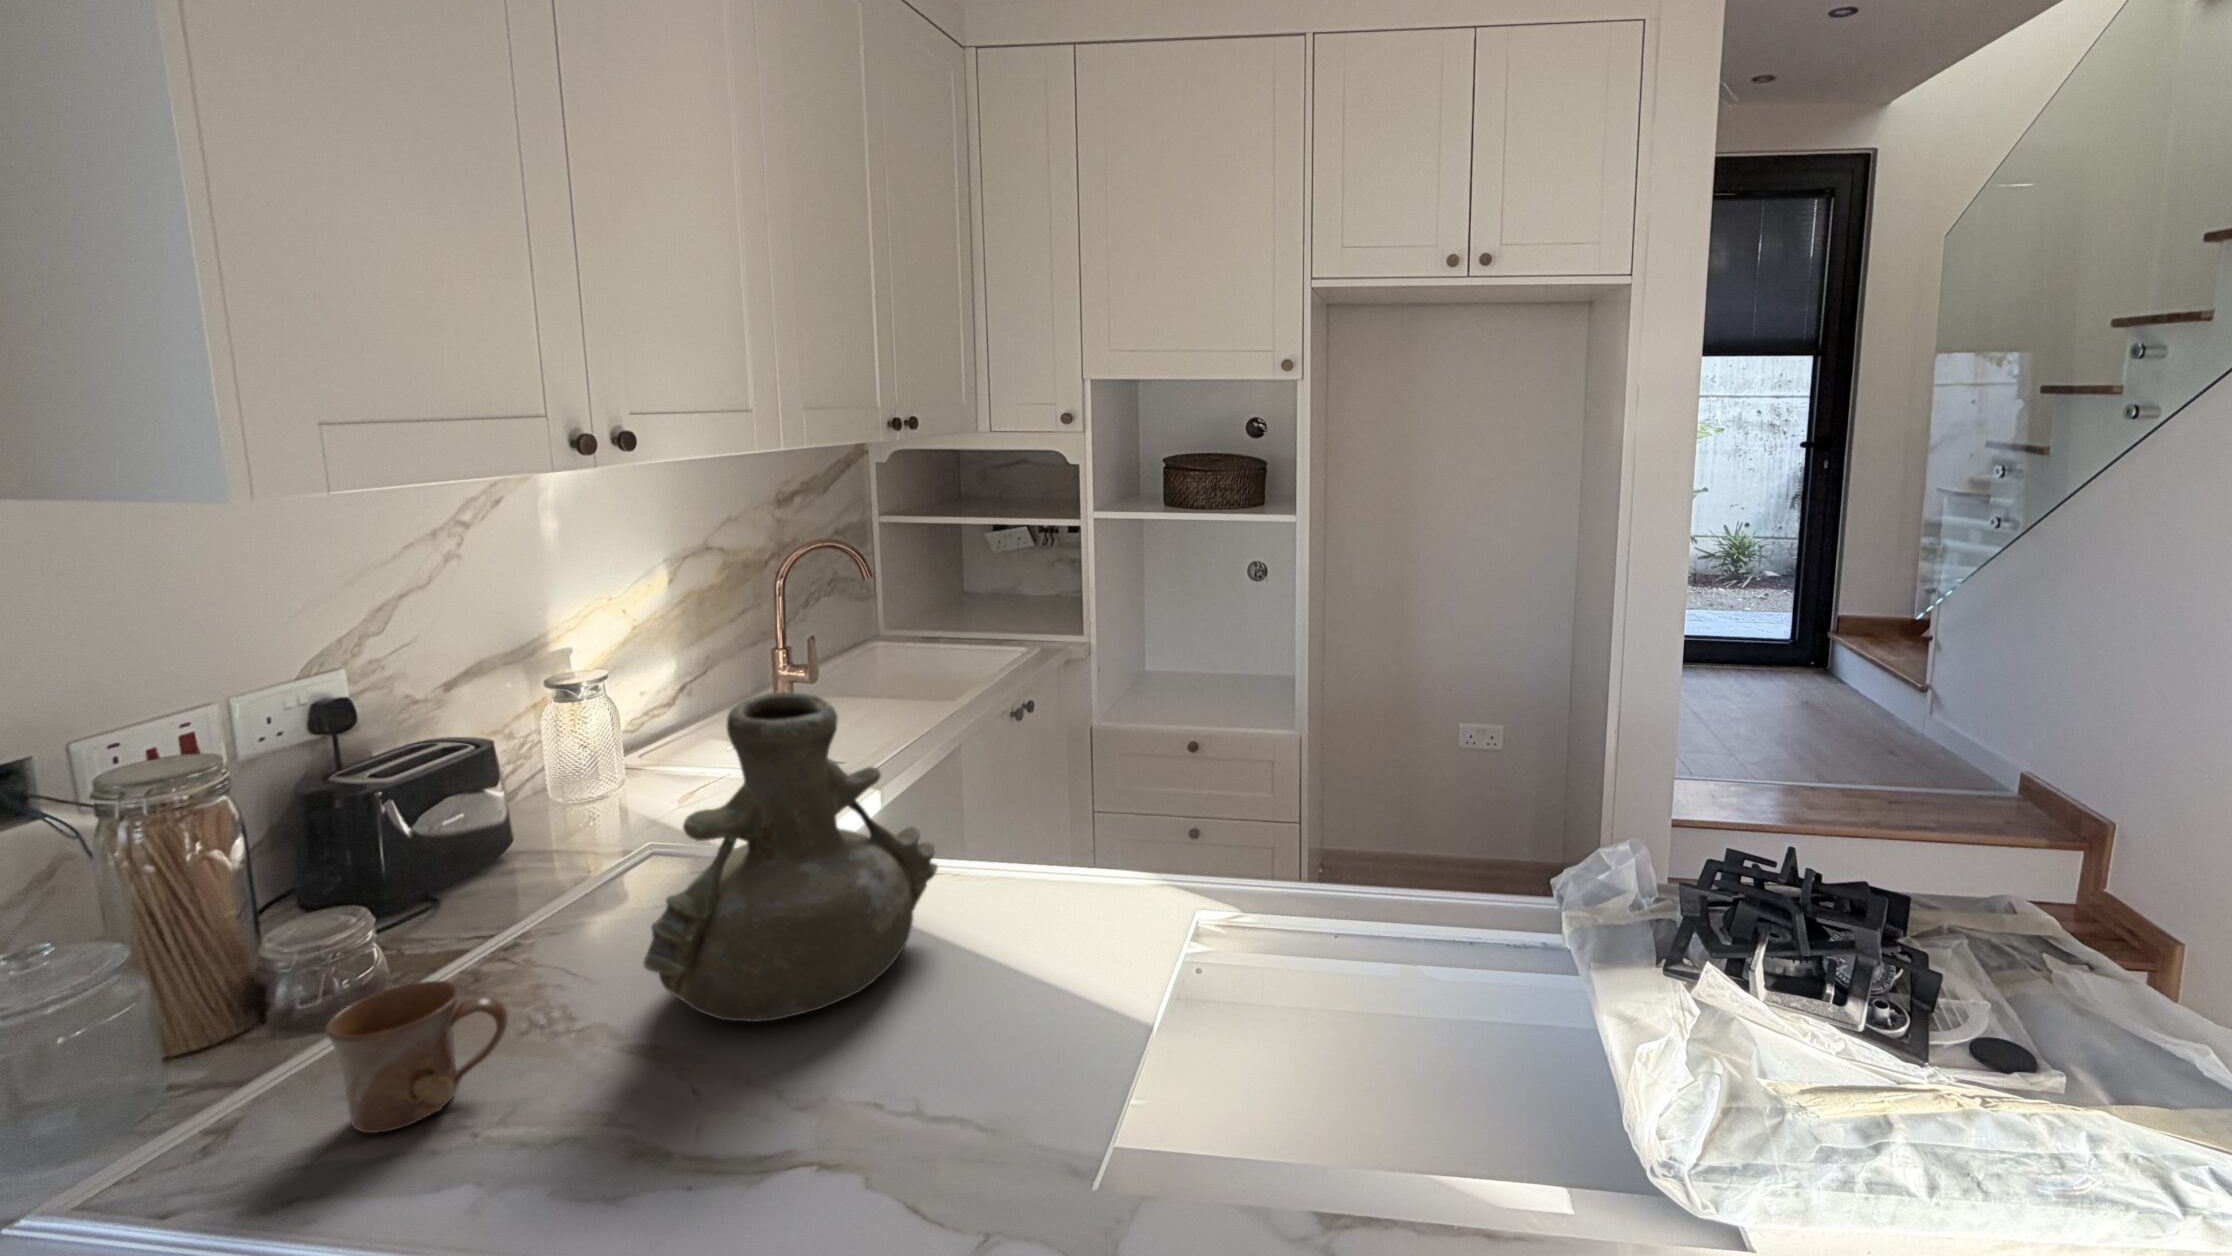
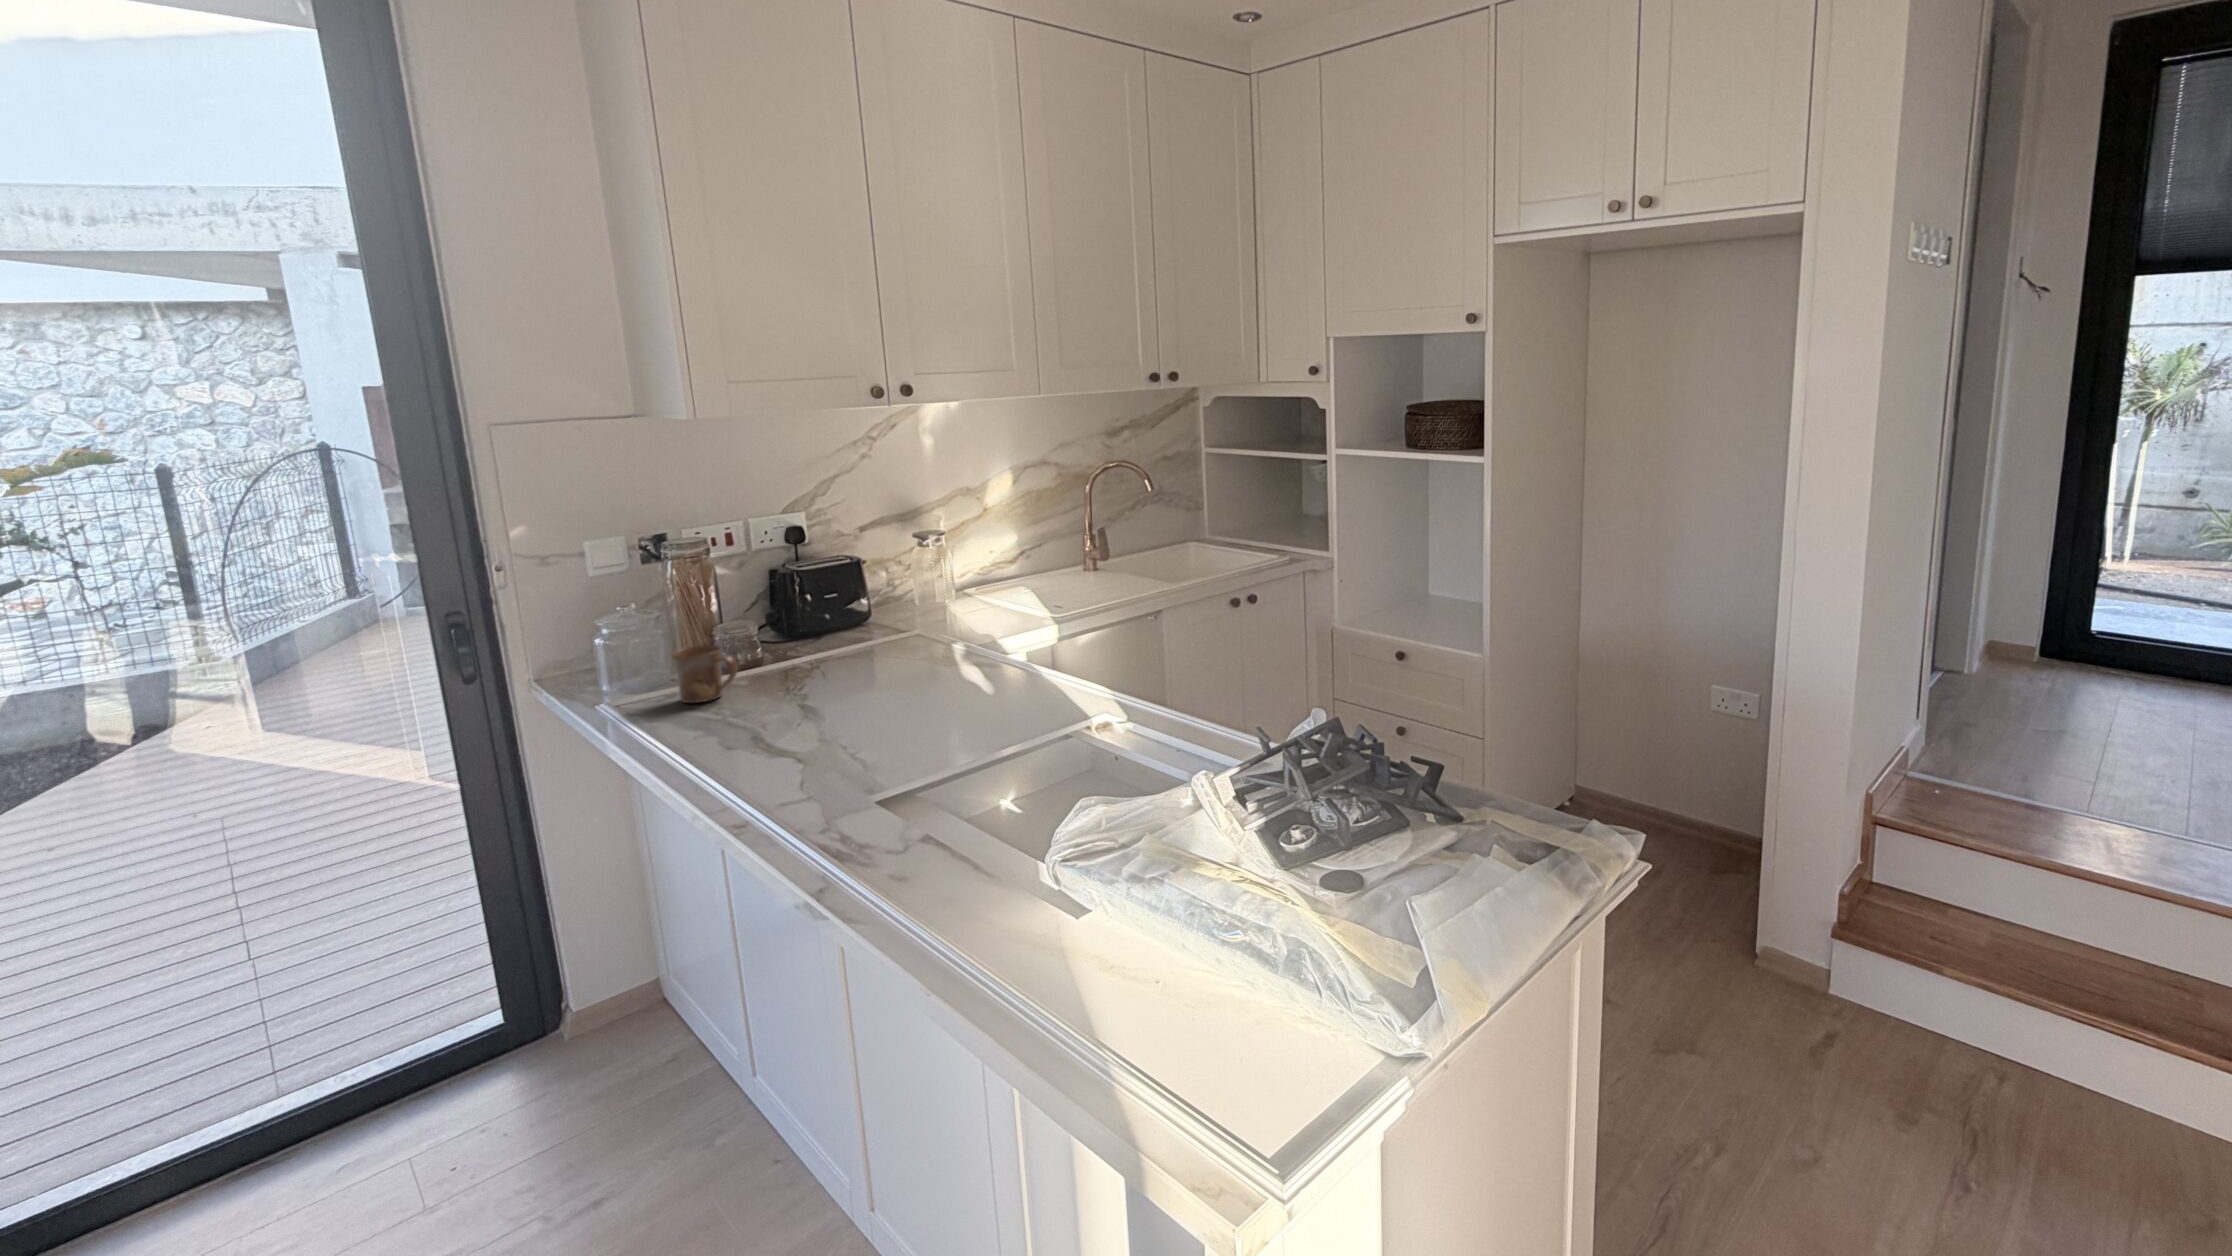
vase: present [643,692,938,1022] -> none [781,531,951,702]

